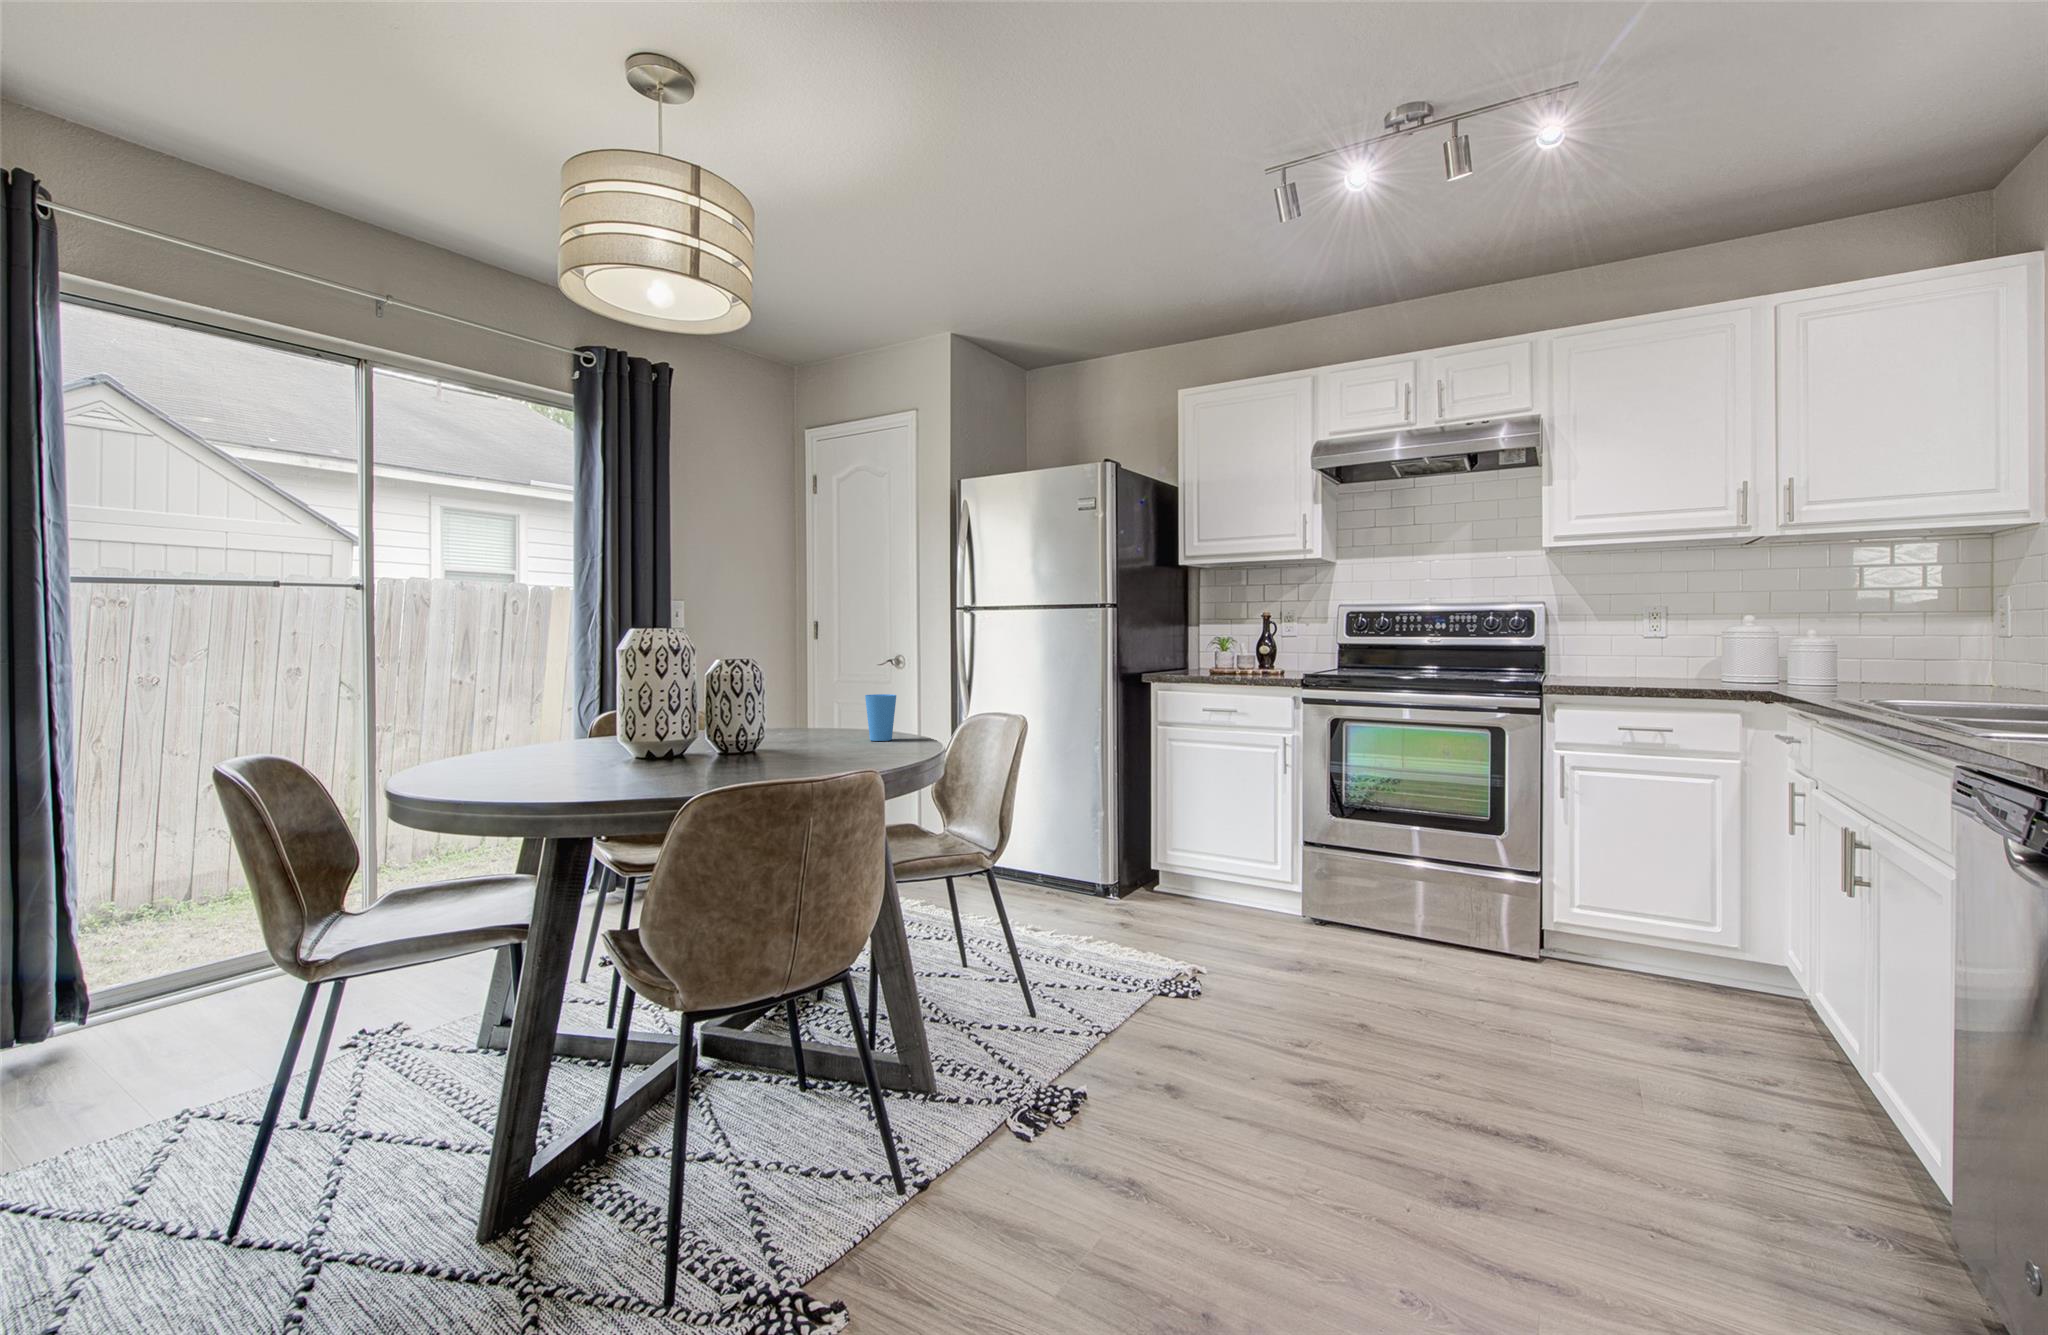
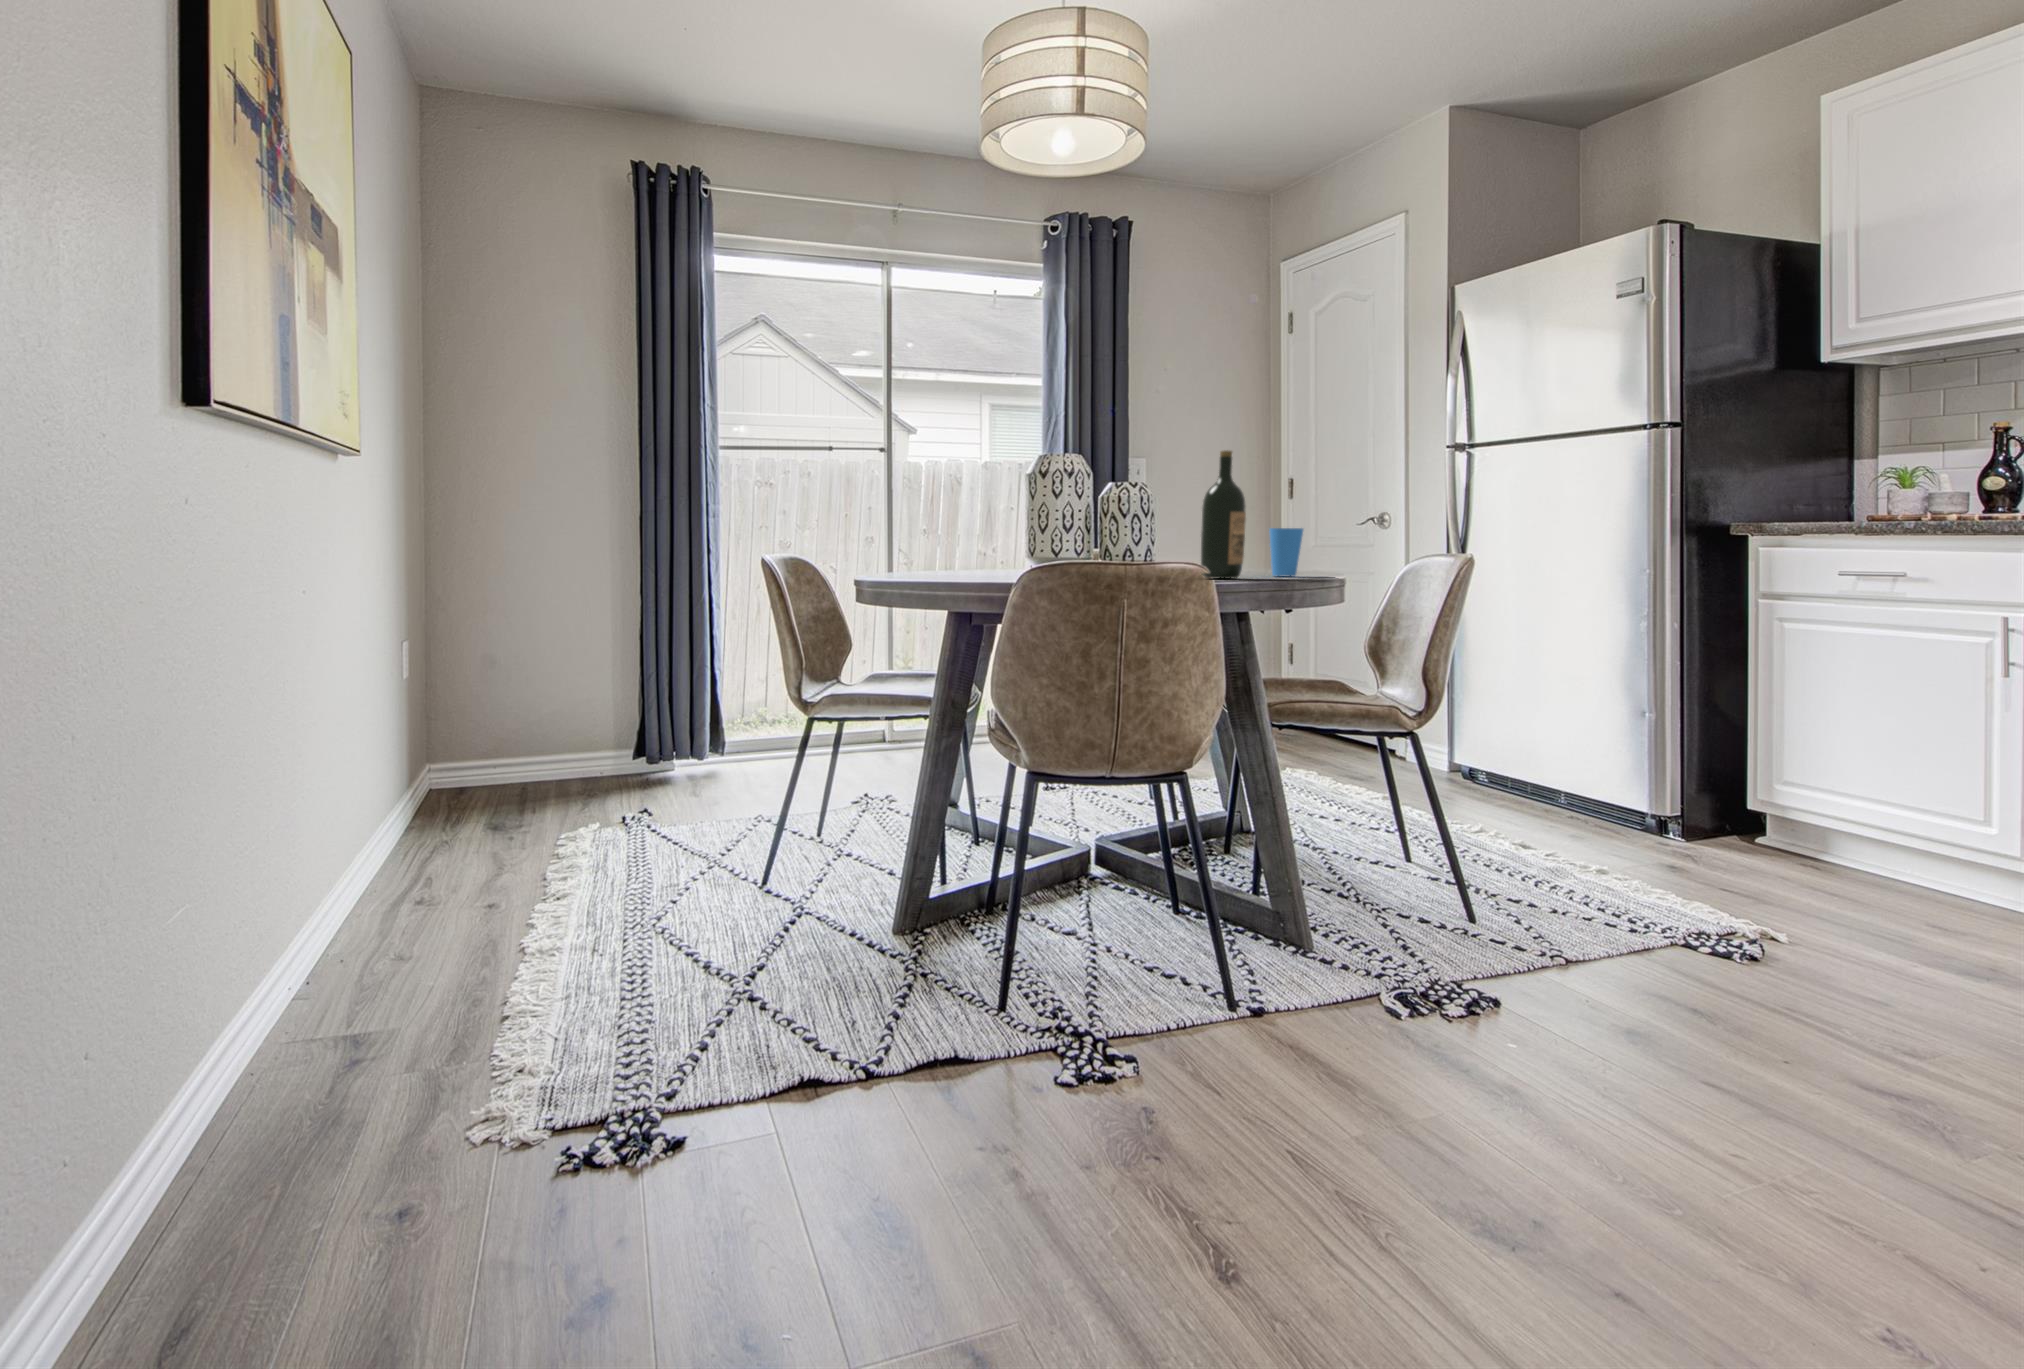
wine bottle: none [811,628,854,751] -> present [1201,450,1246,579]

